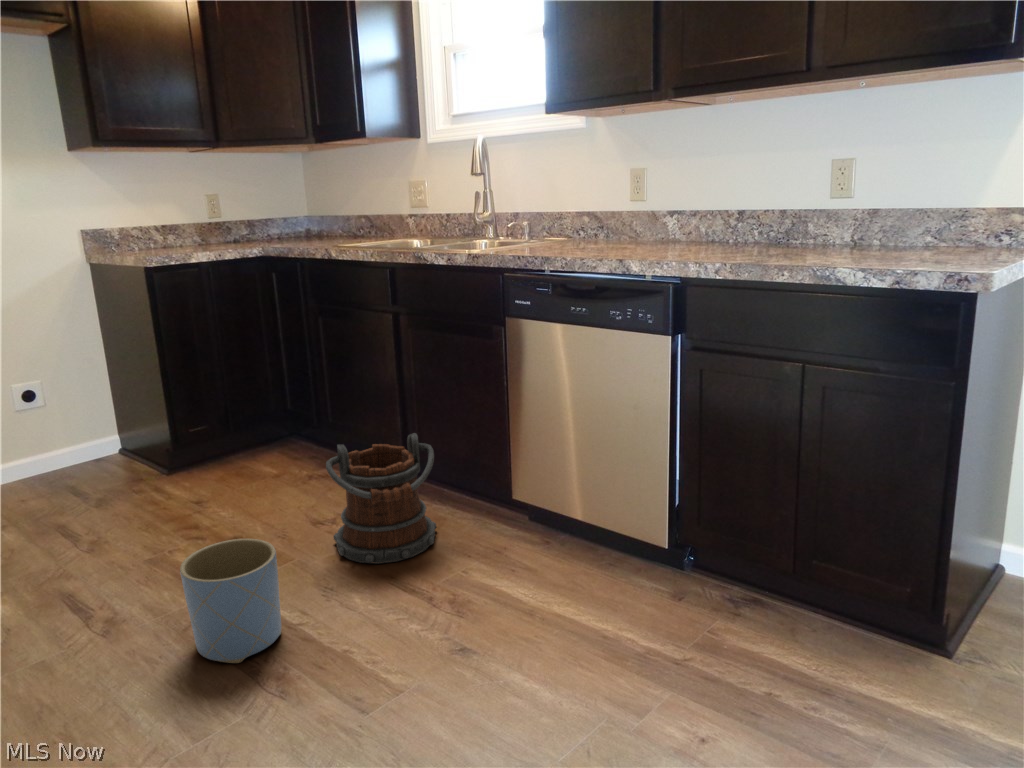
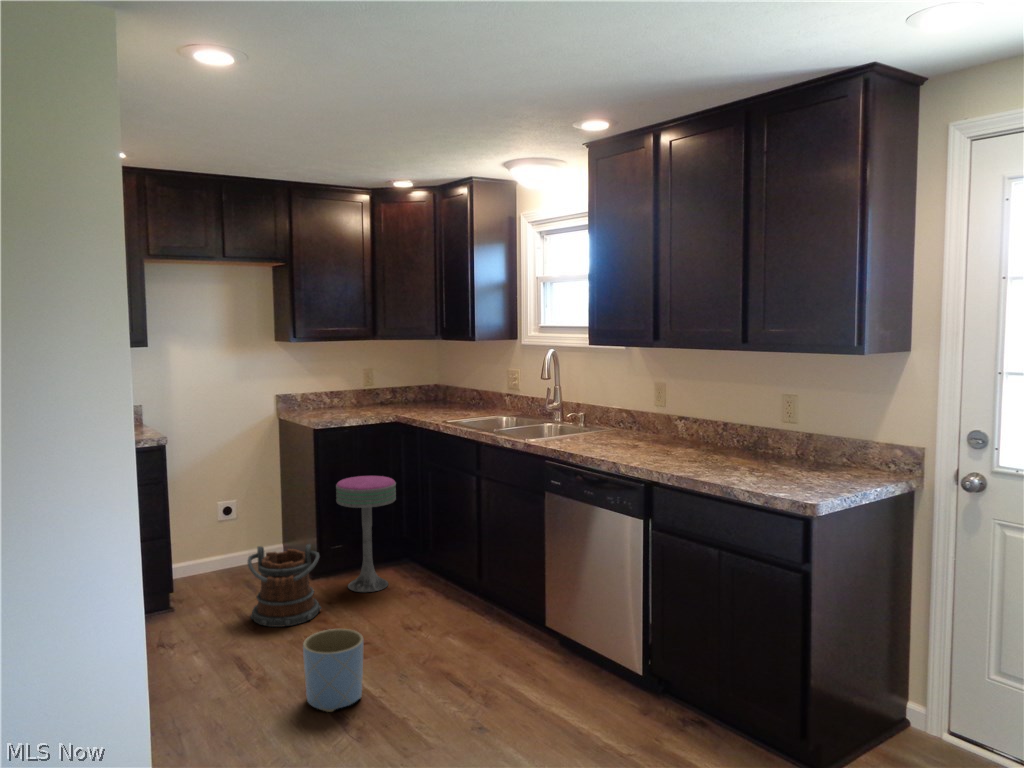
bar stool: none [190,329,279,485] -> present [336,476,396,592]
bucket: present [326,433,436,564] -> present [248,544,321,627]

